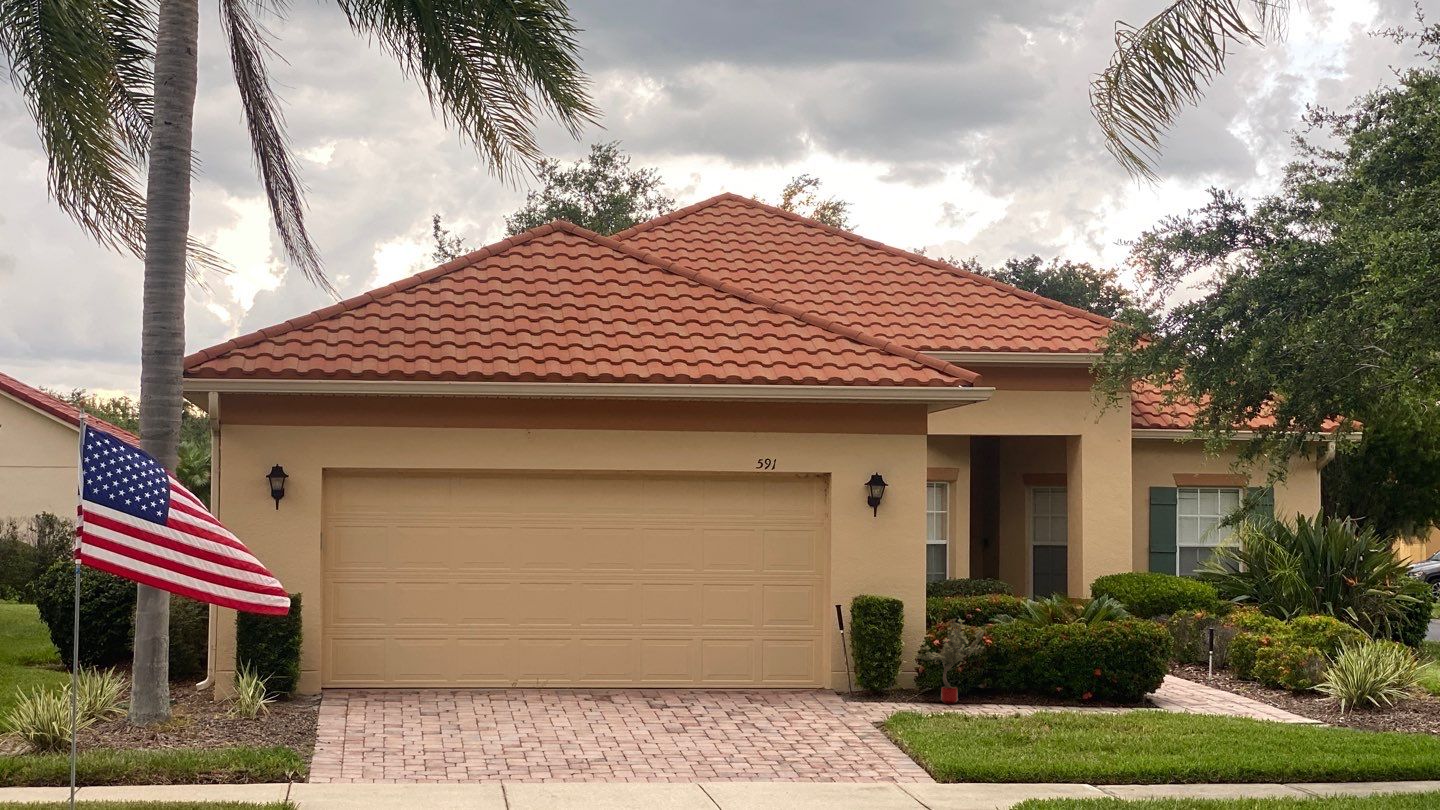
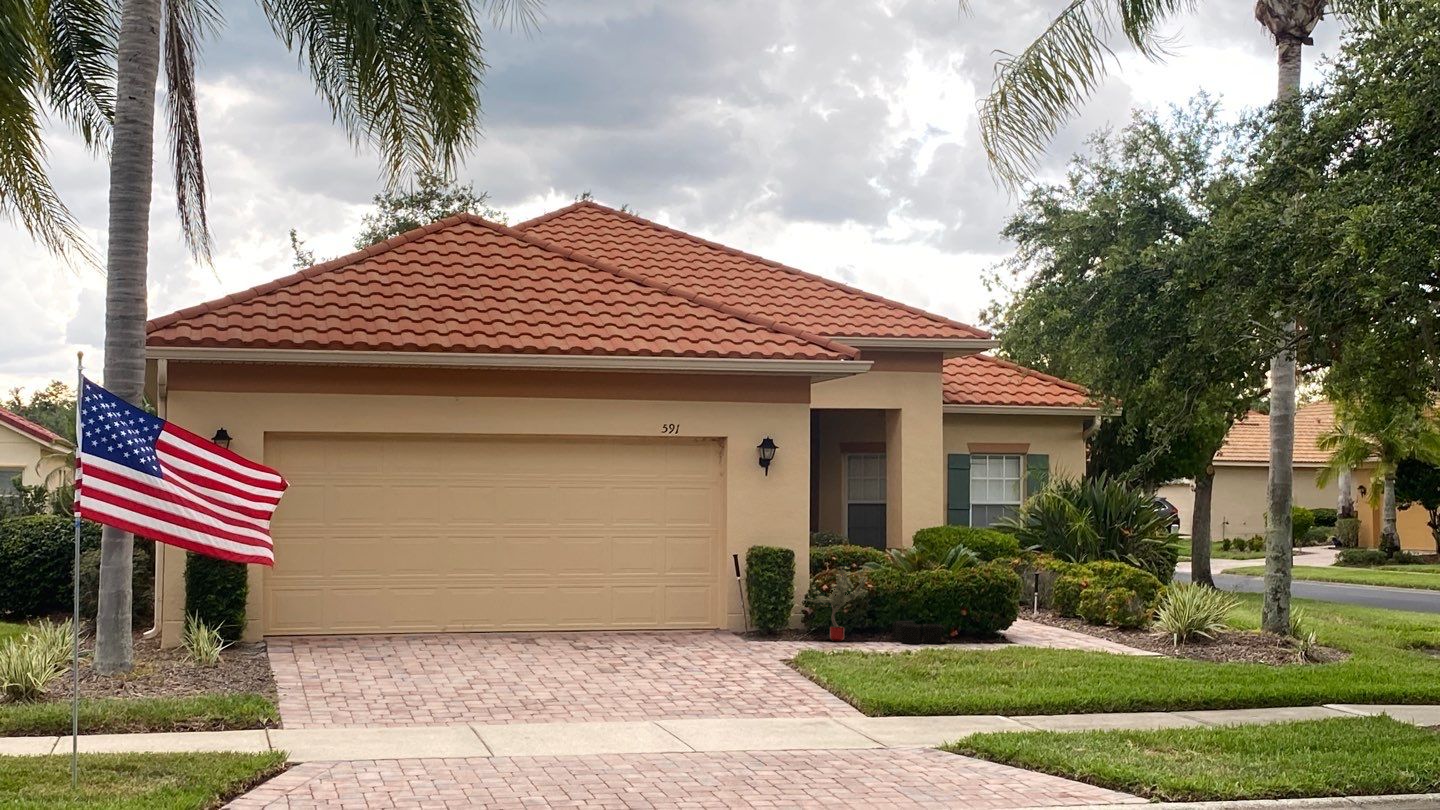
storage bin: none [1015,681,1076,709] -> present [893,621,946,644]

